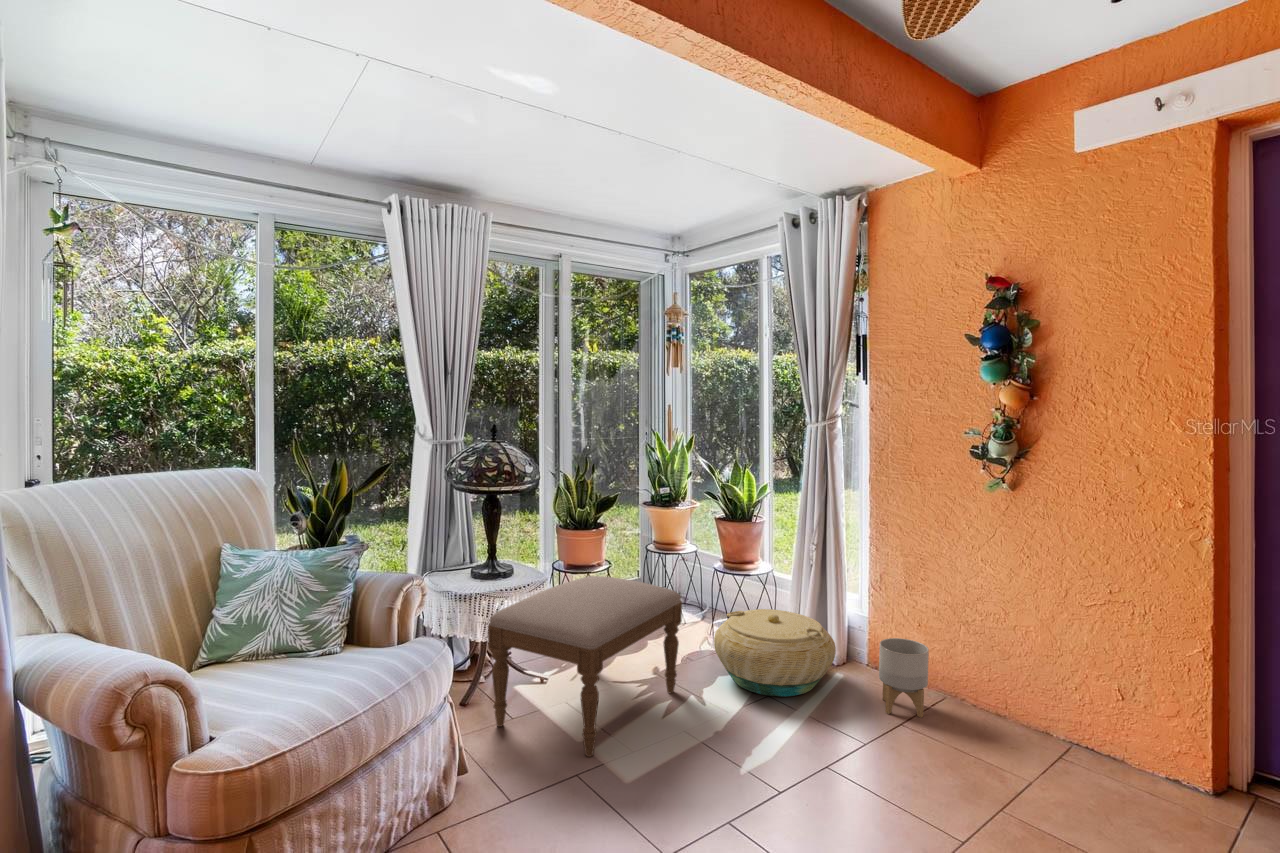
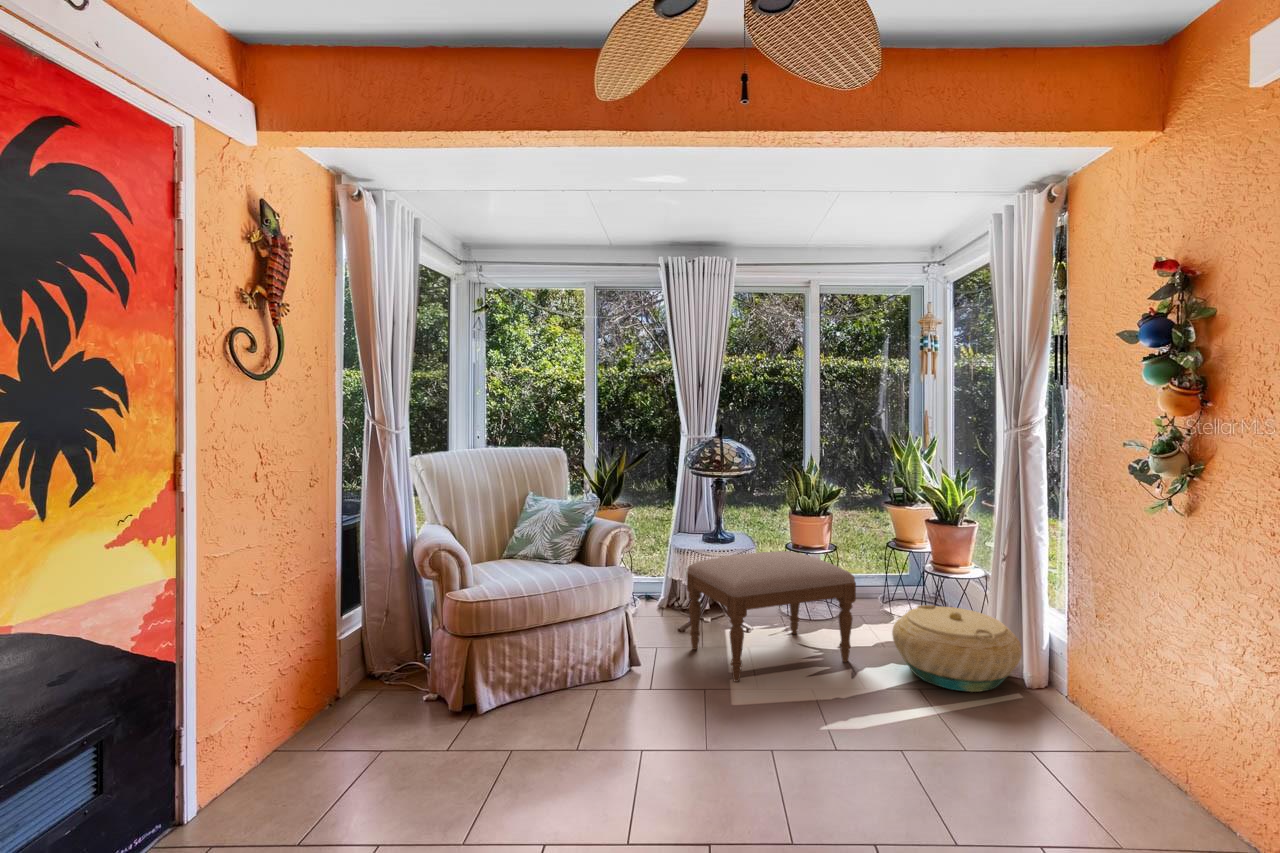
planter: present [879,638,929,718] -> none [1047,654,1106,743]

